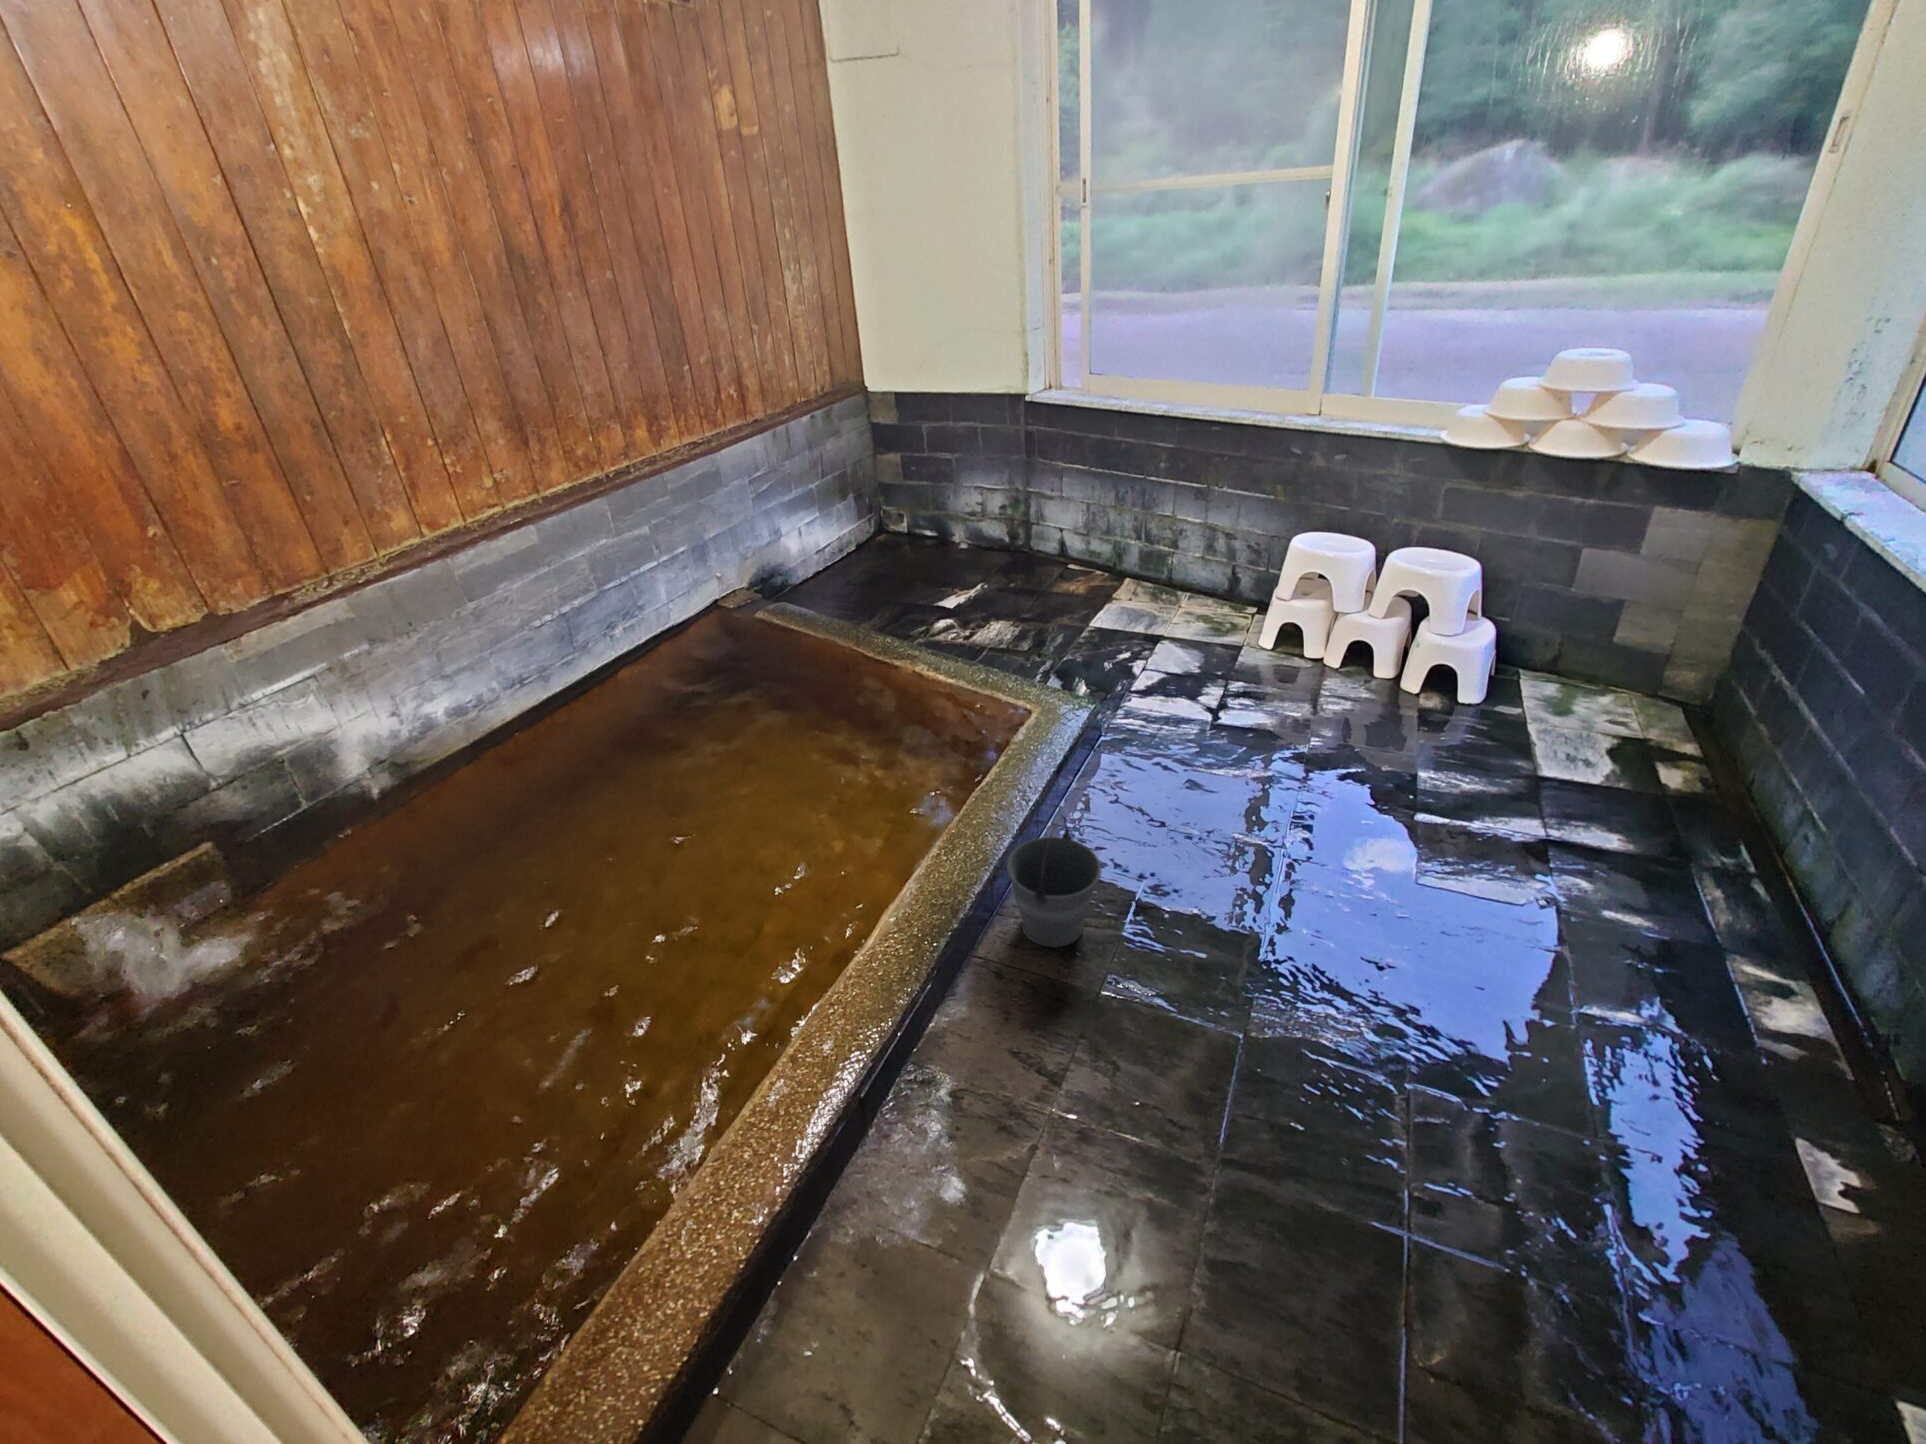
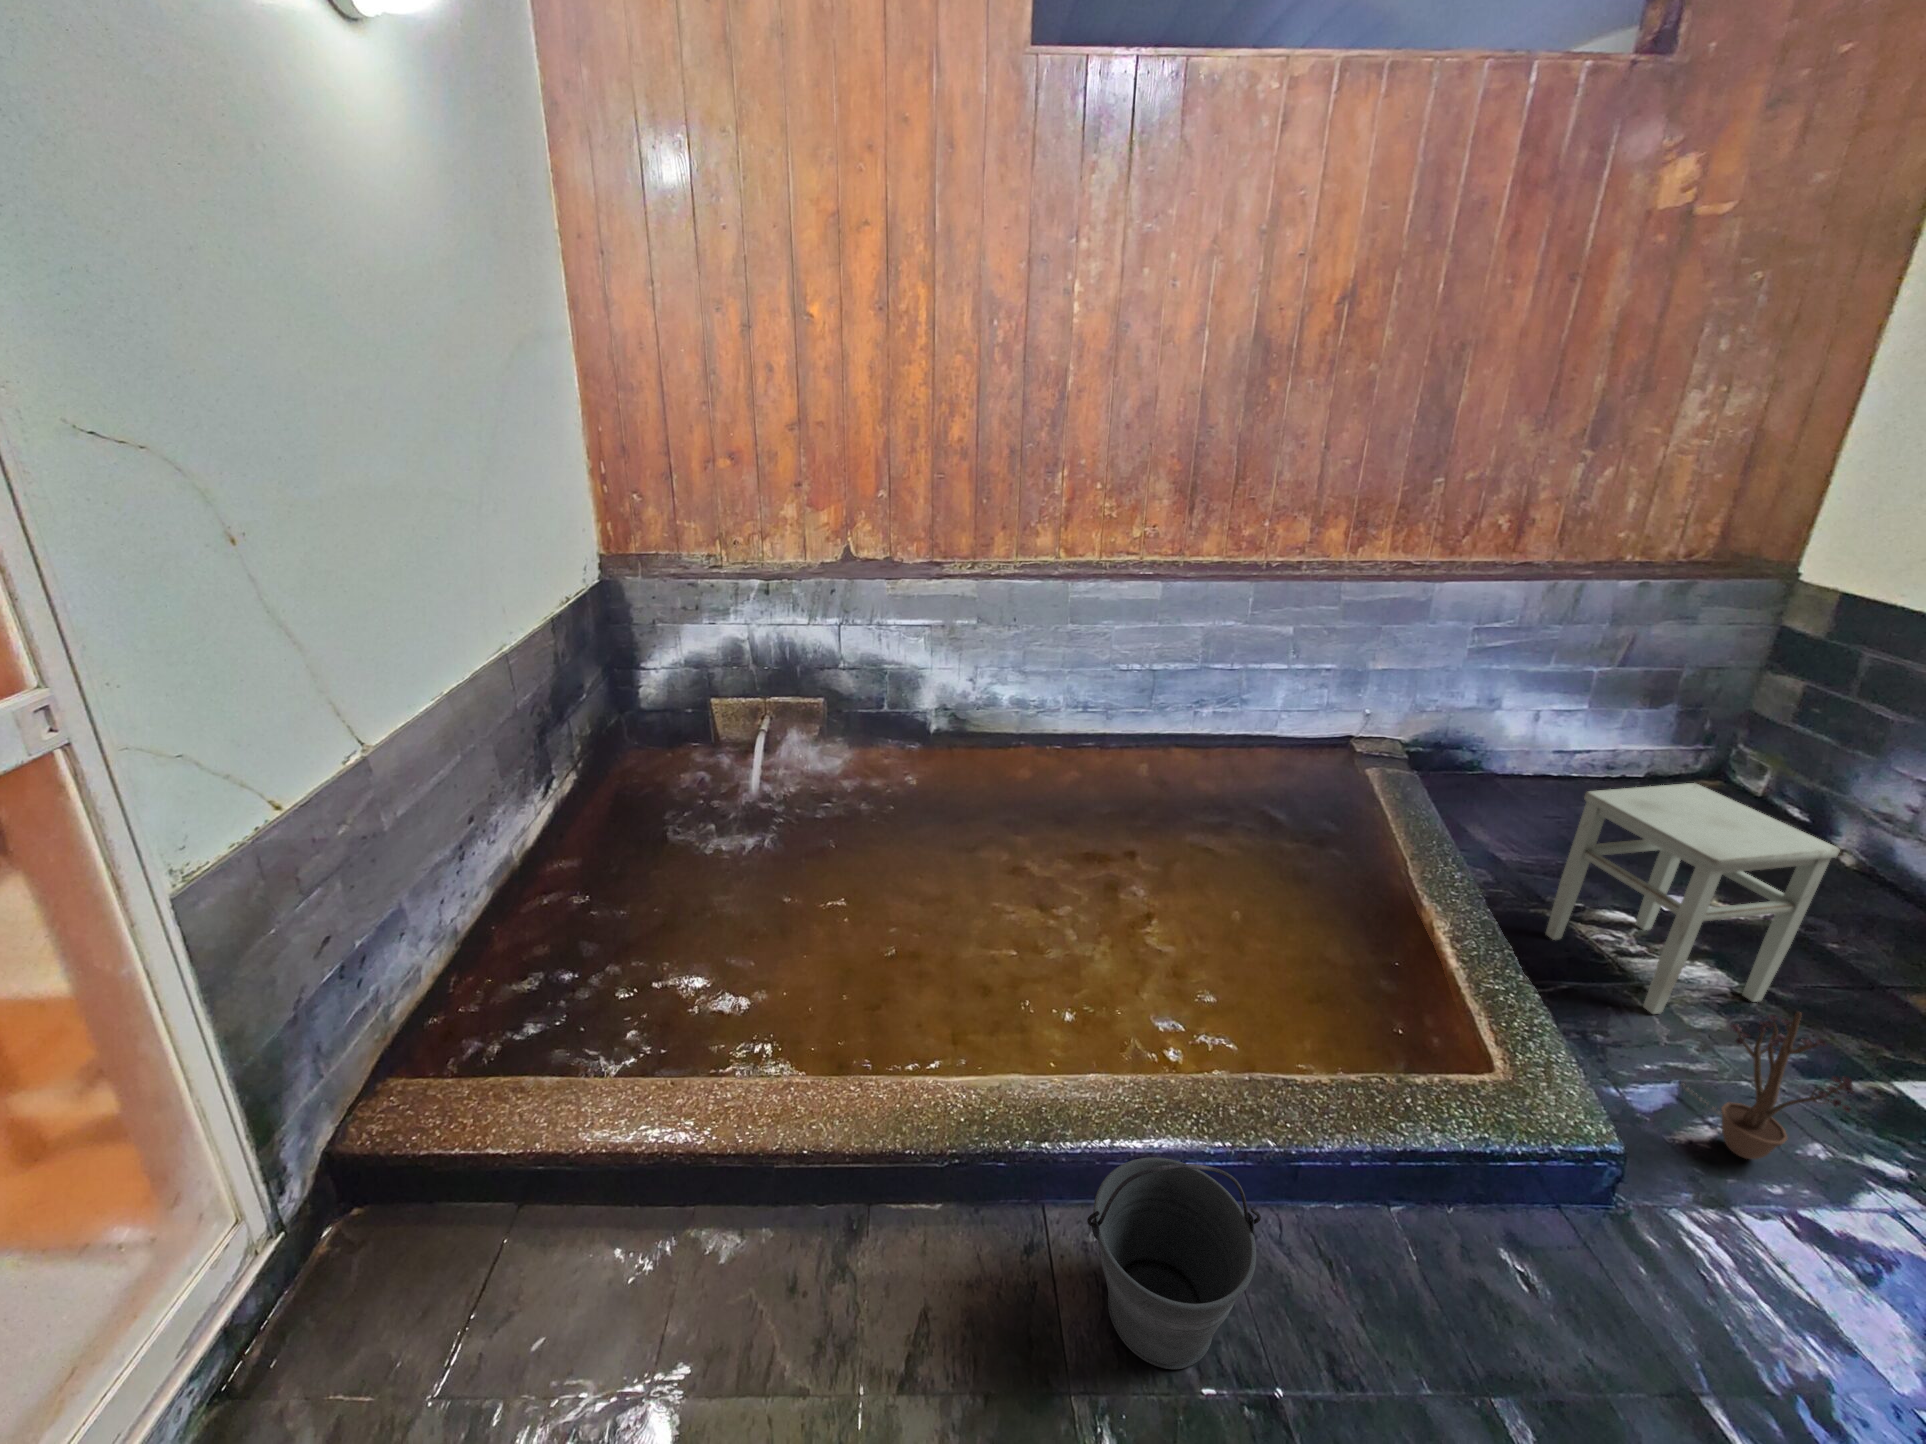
stool: none [924,532,1020,663] -> present [1546,783,1840,1014]
decorative plant: none [1043,614,1109,695] -> present [1681,1012,1854,1159]

